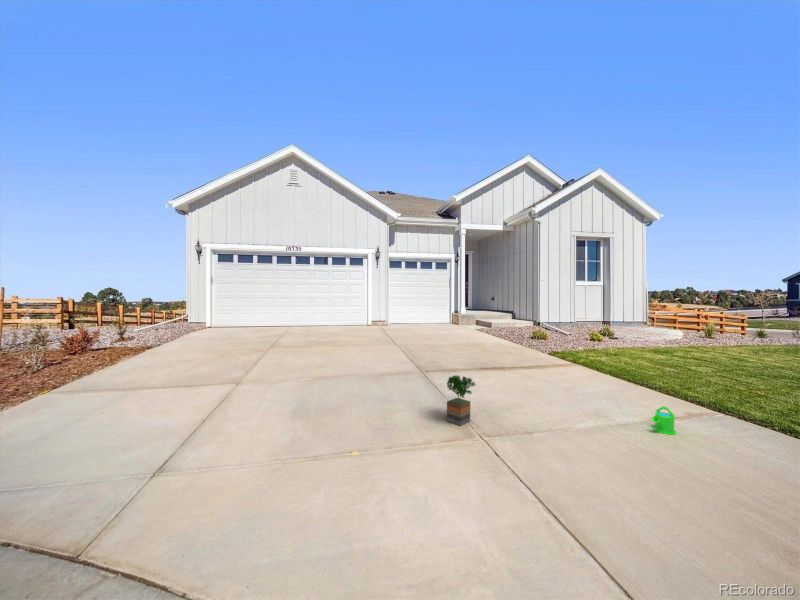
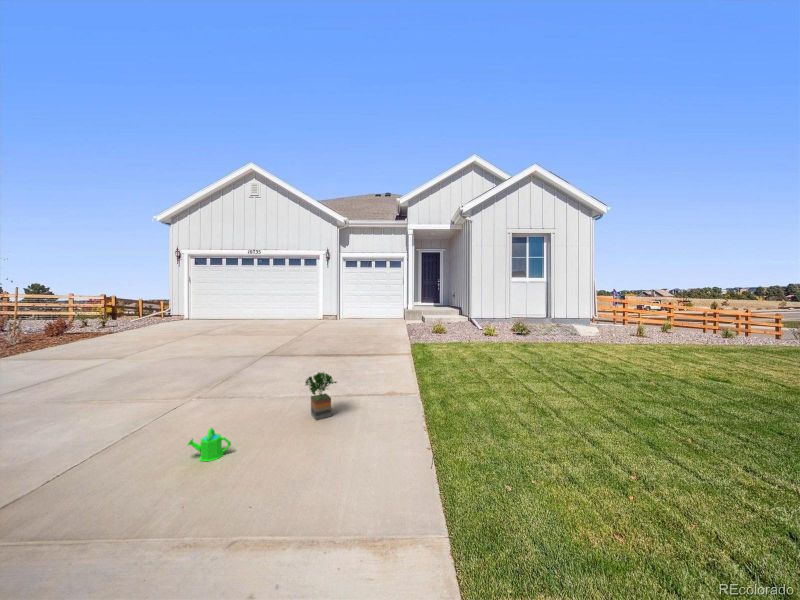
potted tree: present [447,375,475,426] -> present [305,372,337,420]

